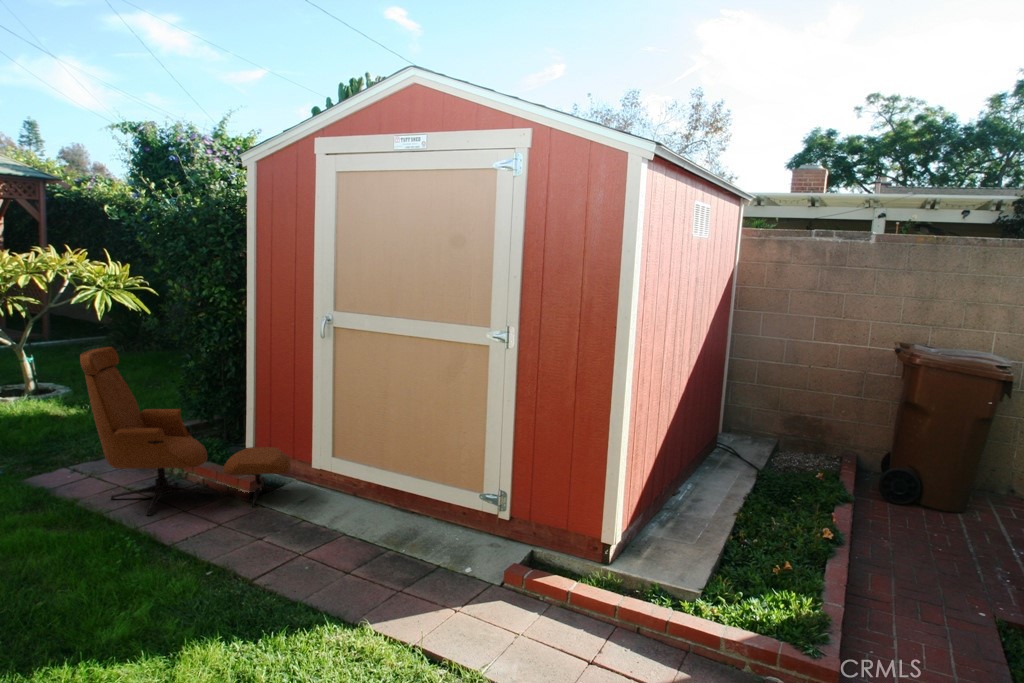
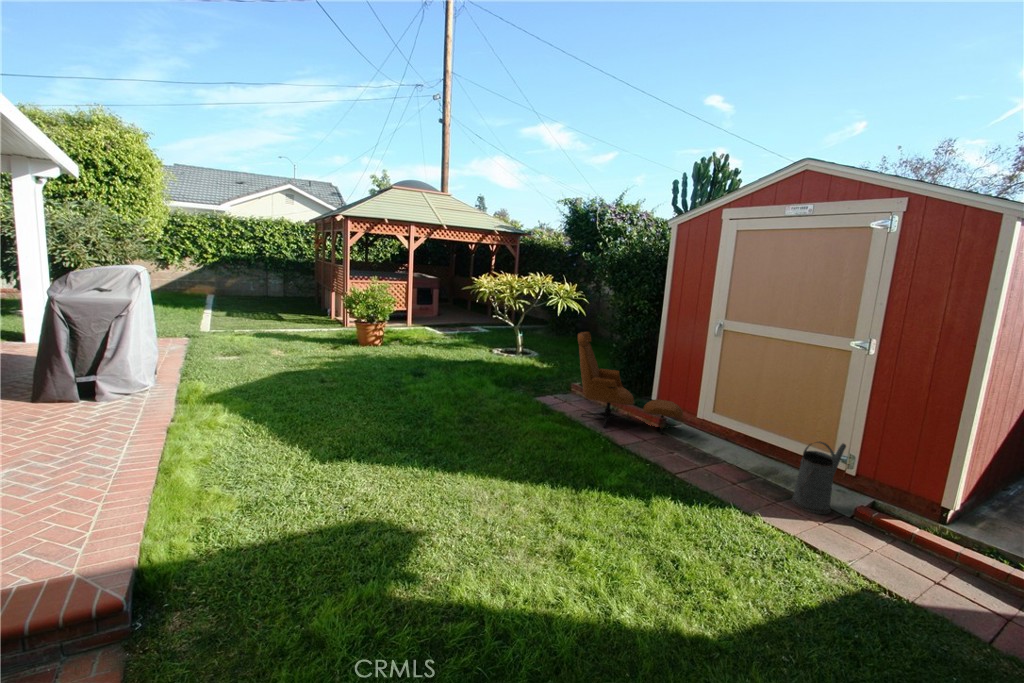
watering can: none [425,478,495,595] -> present [791,442,846,514]

